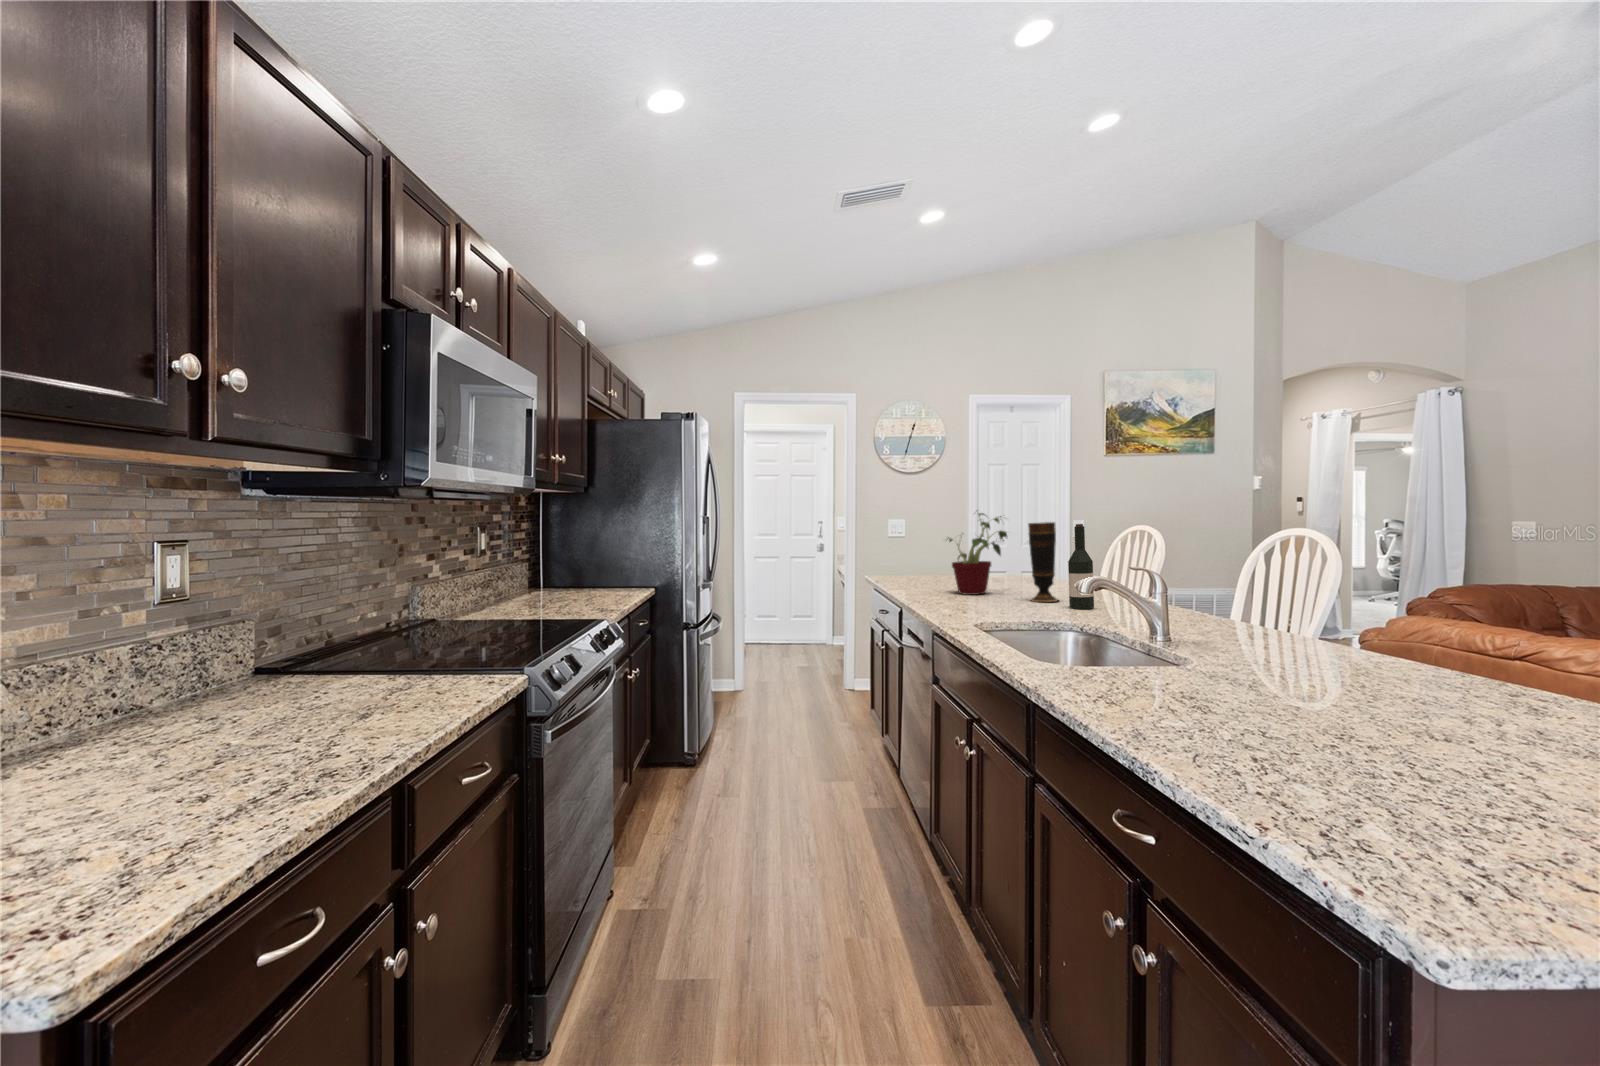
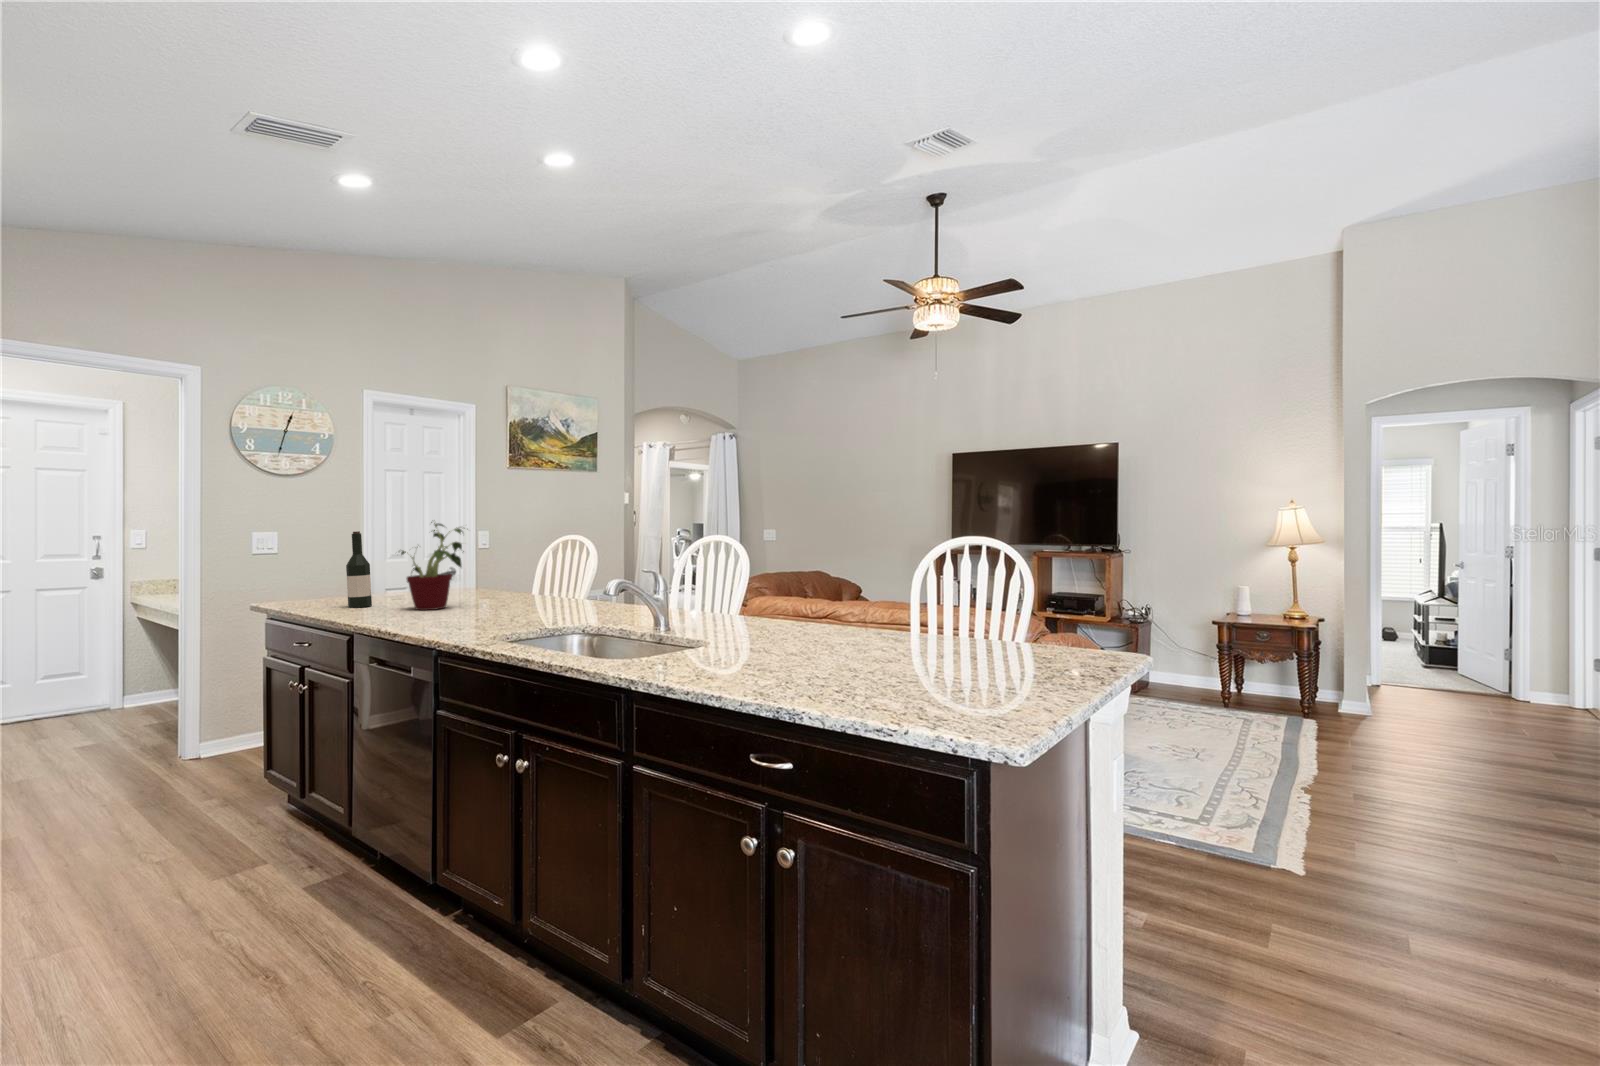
vase: present [1028,522,1058,602] -> none [498,532,530,611]
wine bottle: present [1068,524,1094,609] -> present [346,531,372,608]

